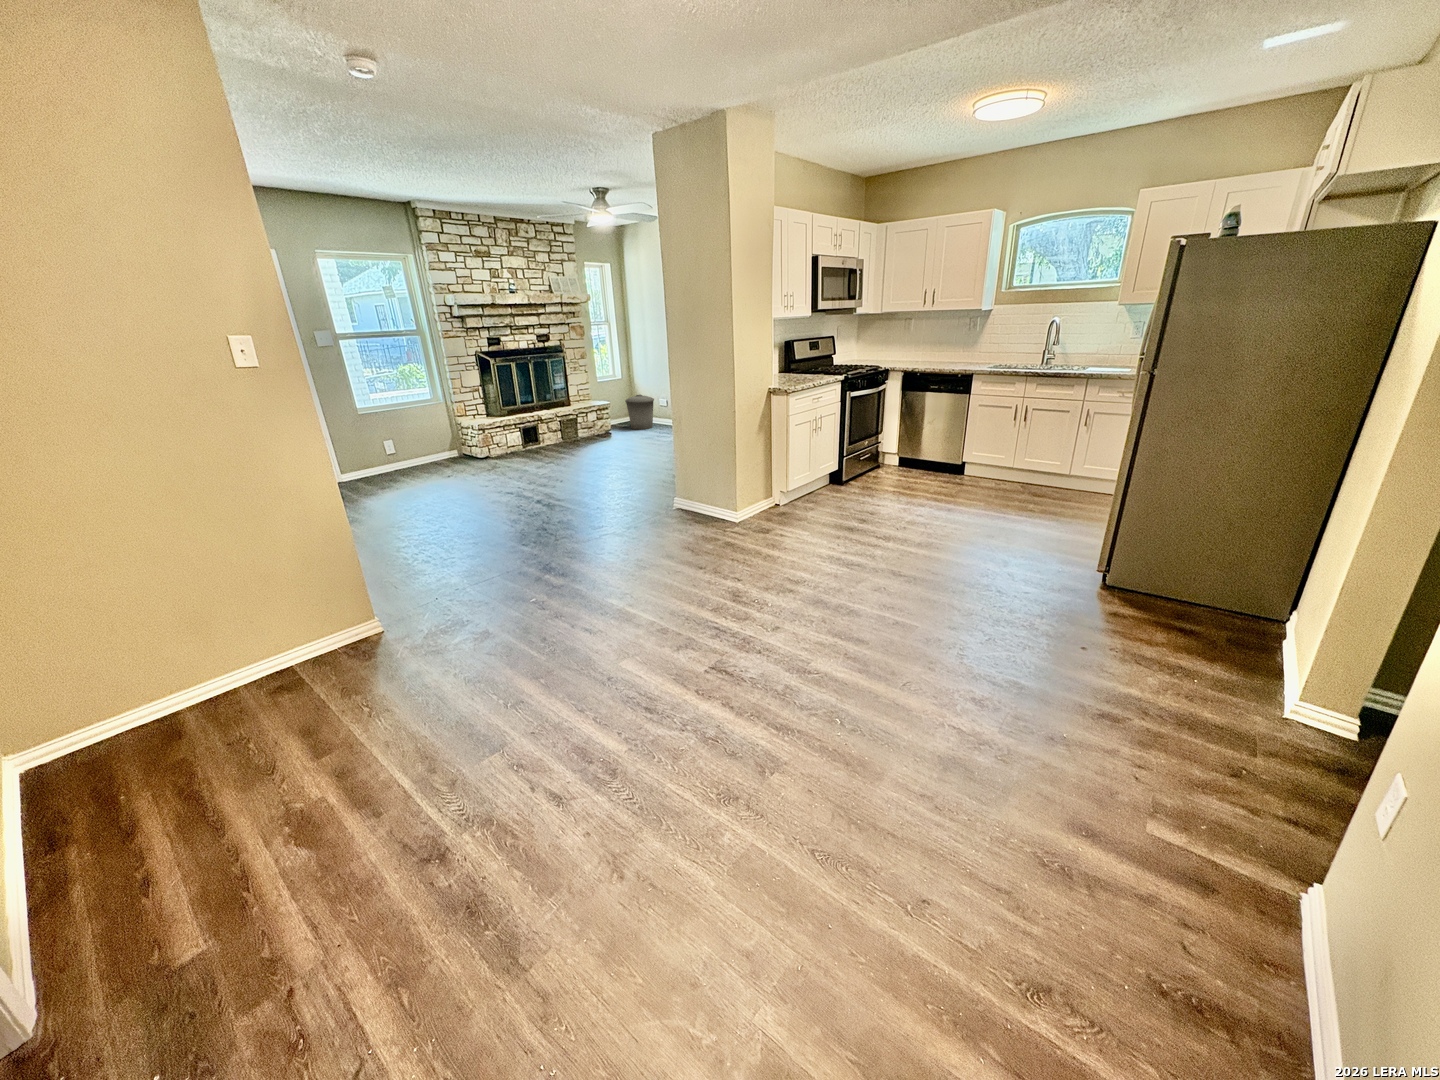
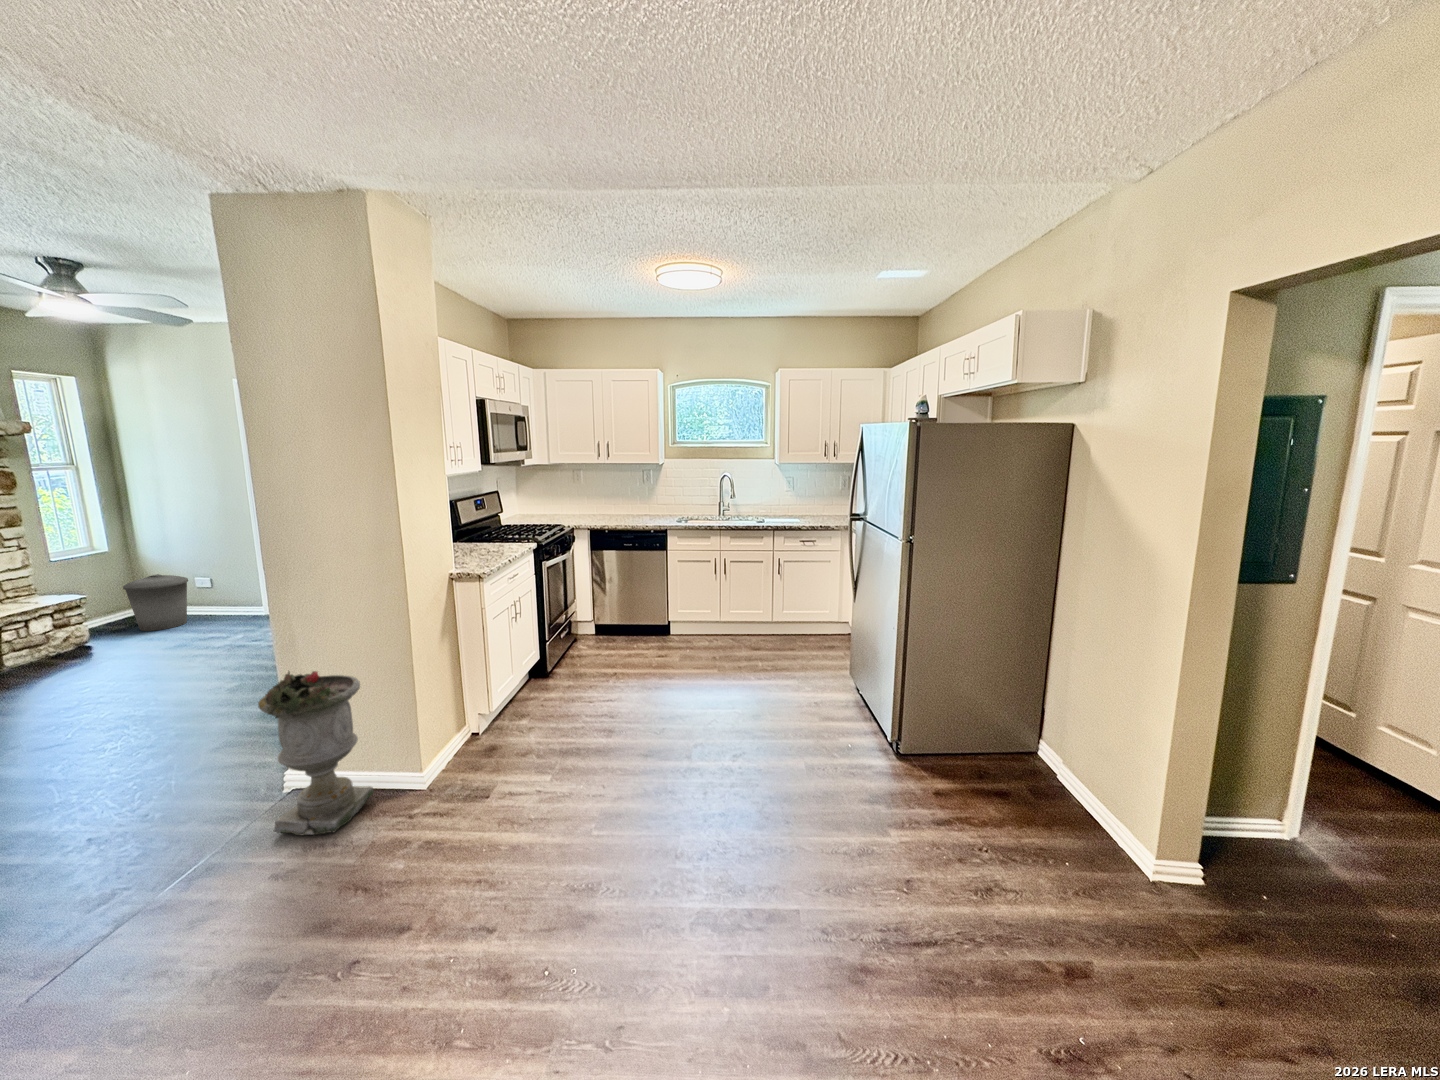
planter: none [661,434,713,527] -> present [258,671,374,835]

